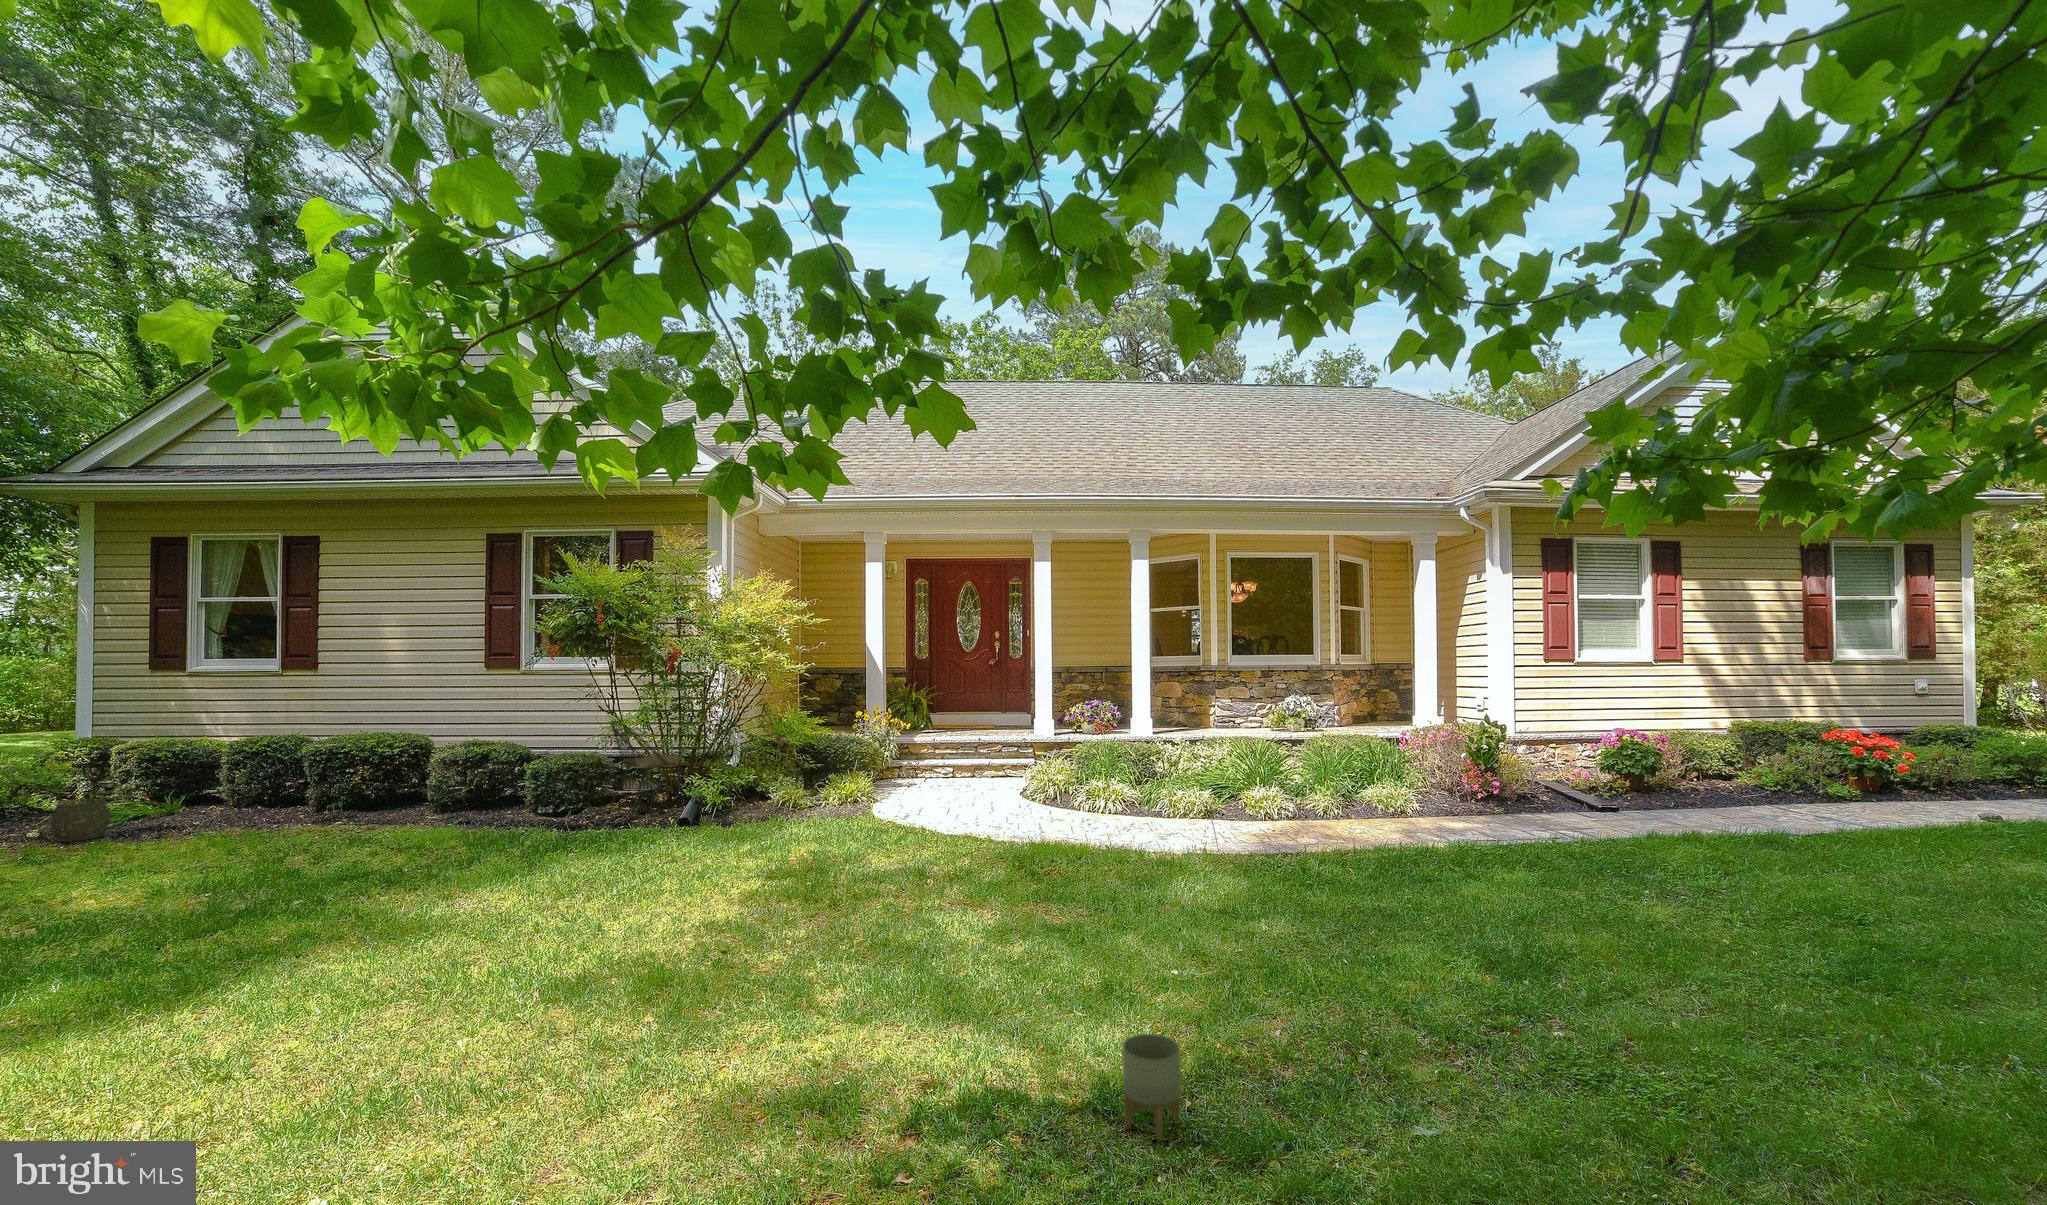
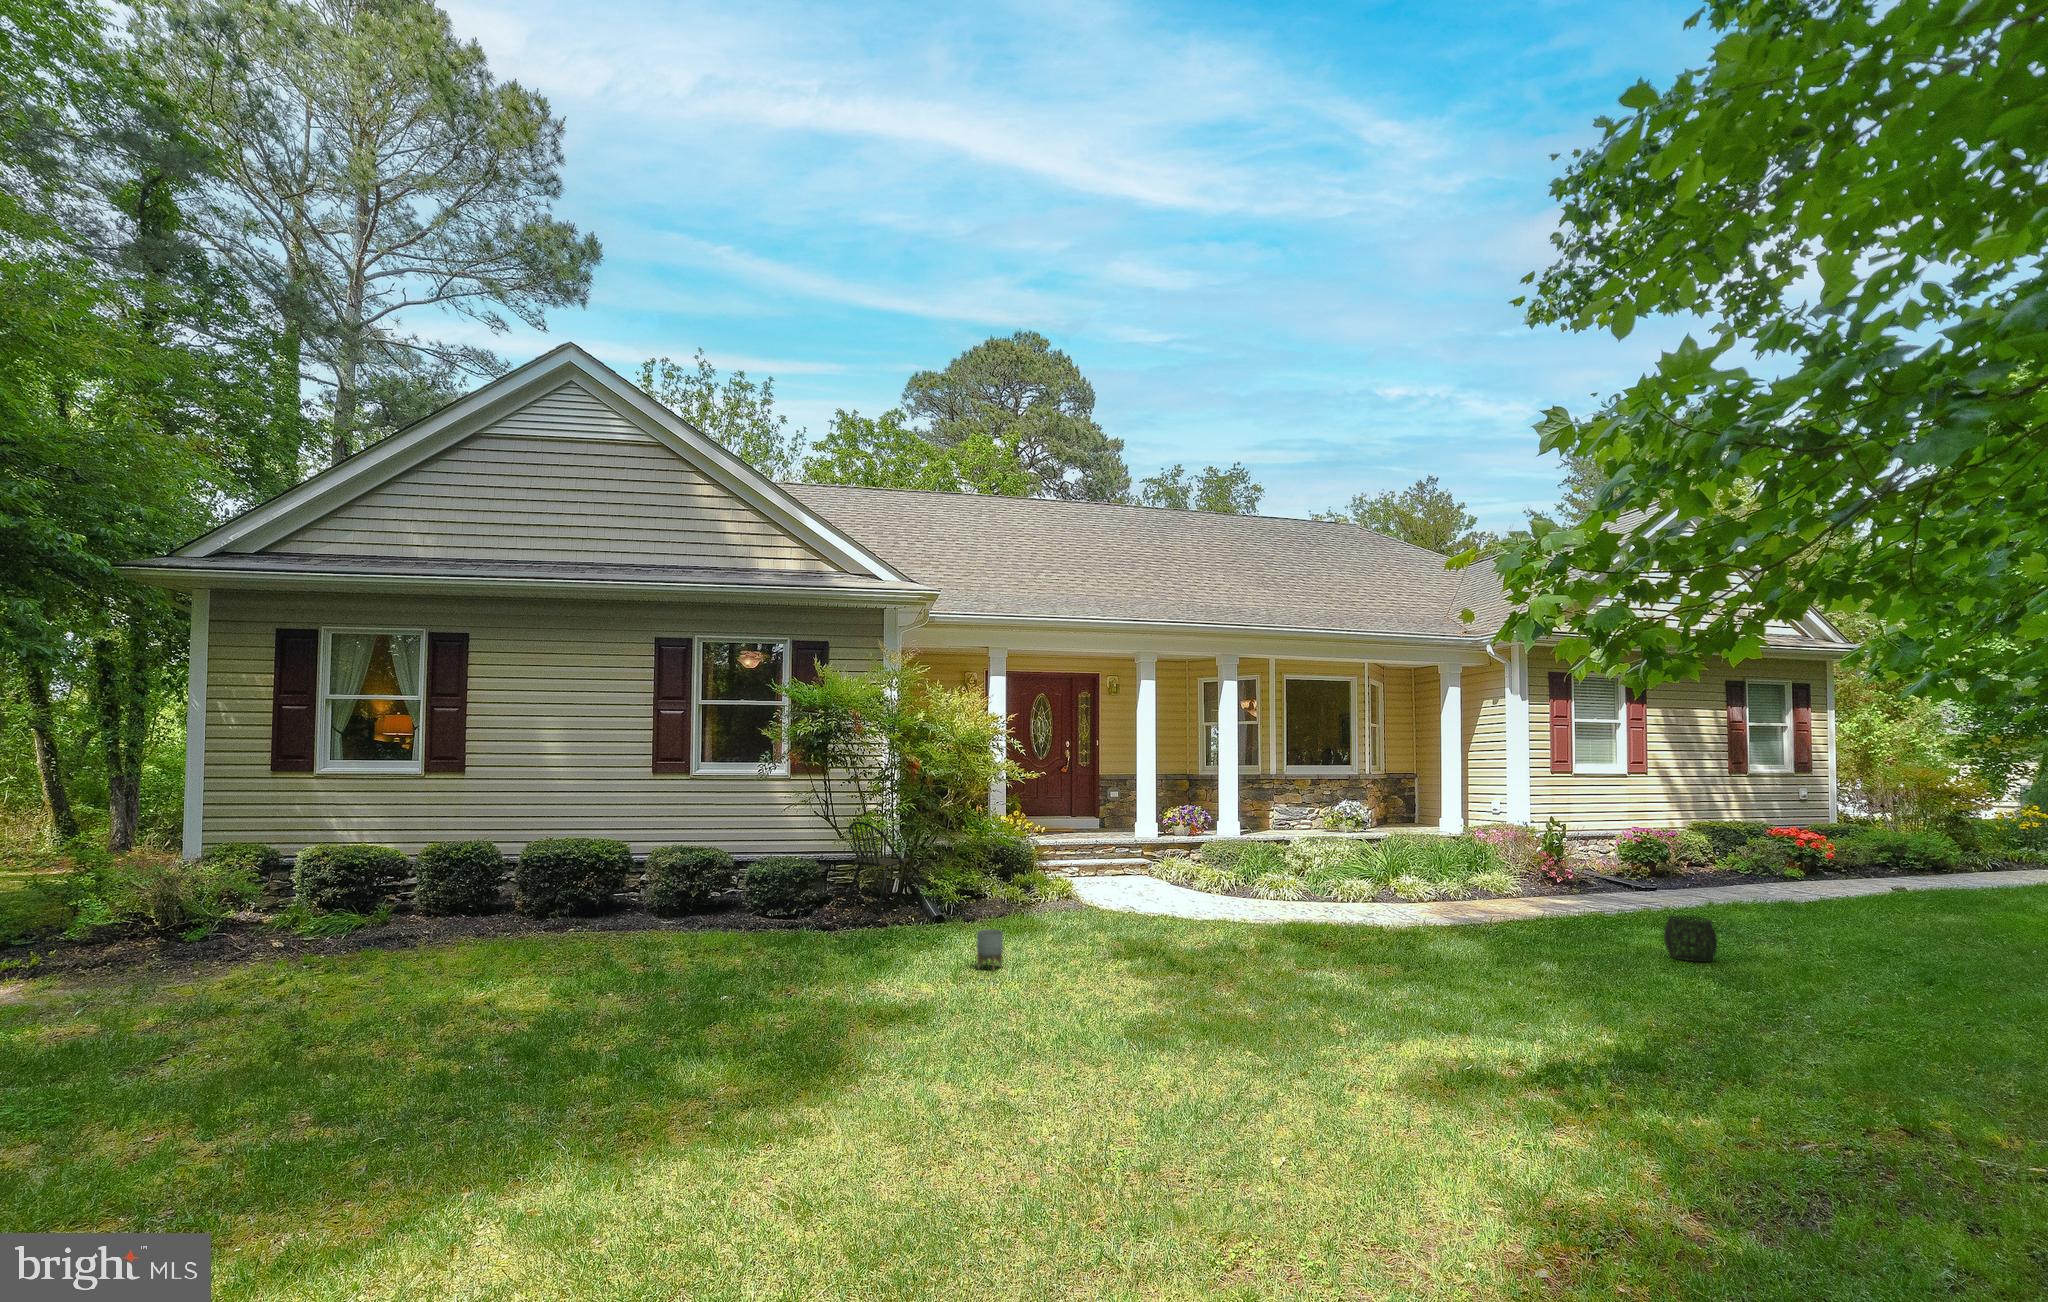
woven basket: present [50,798,111,842] -> present [1664,915,1717,962]
planter: present [1123,1034,1181,1141] -> present [977,929,1003,972]

